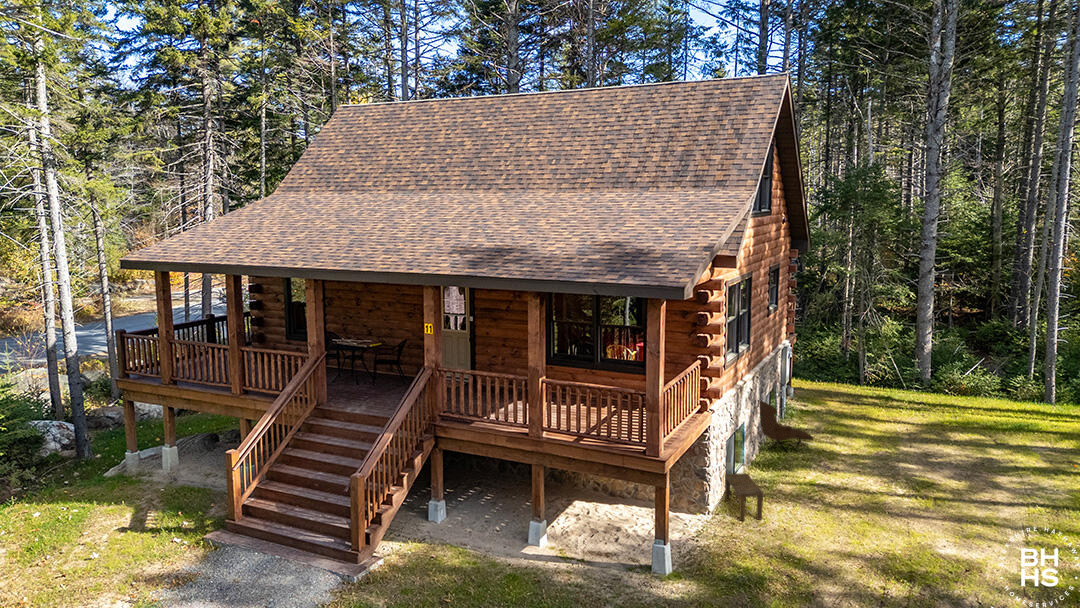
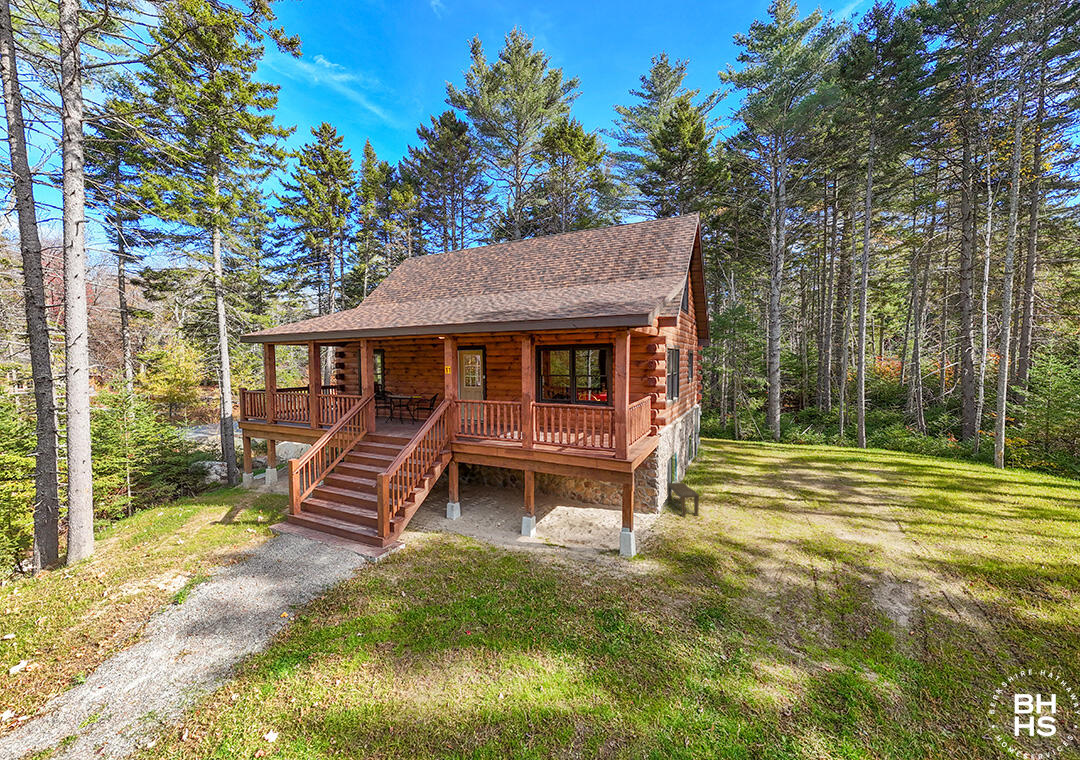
lounge chair: present [760,401,813,452] -> none [682,438,721,474]

